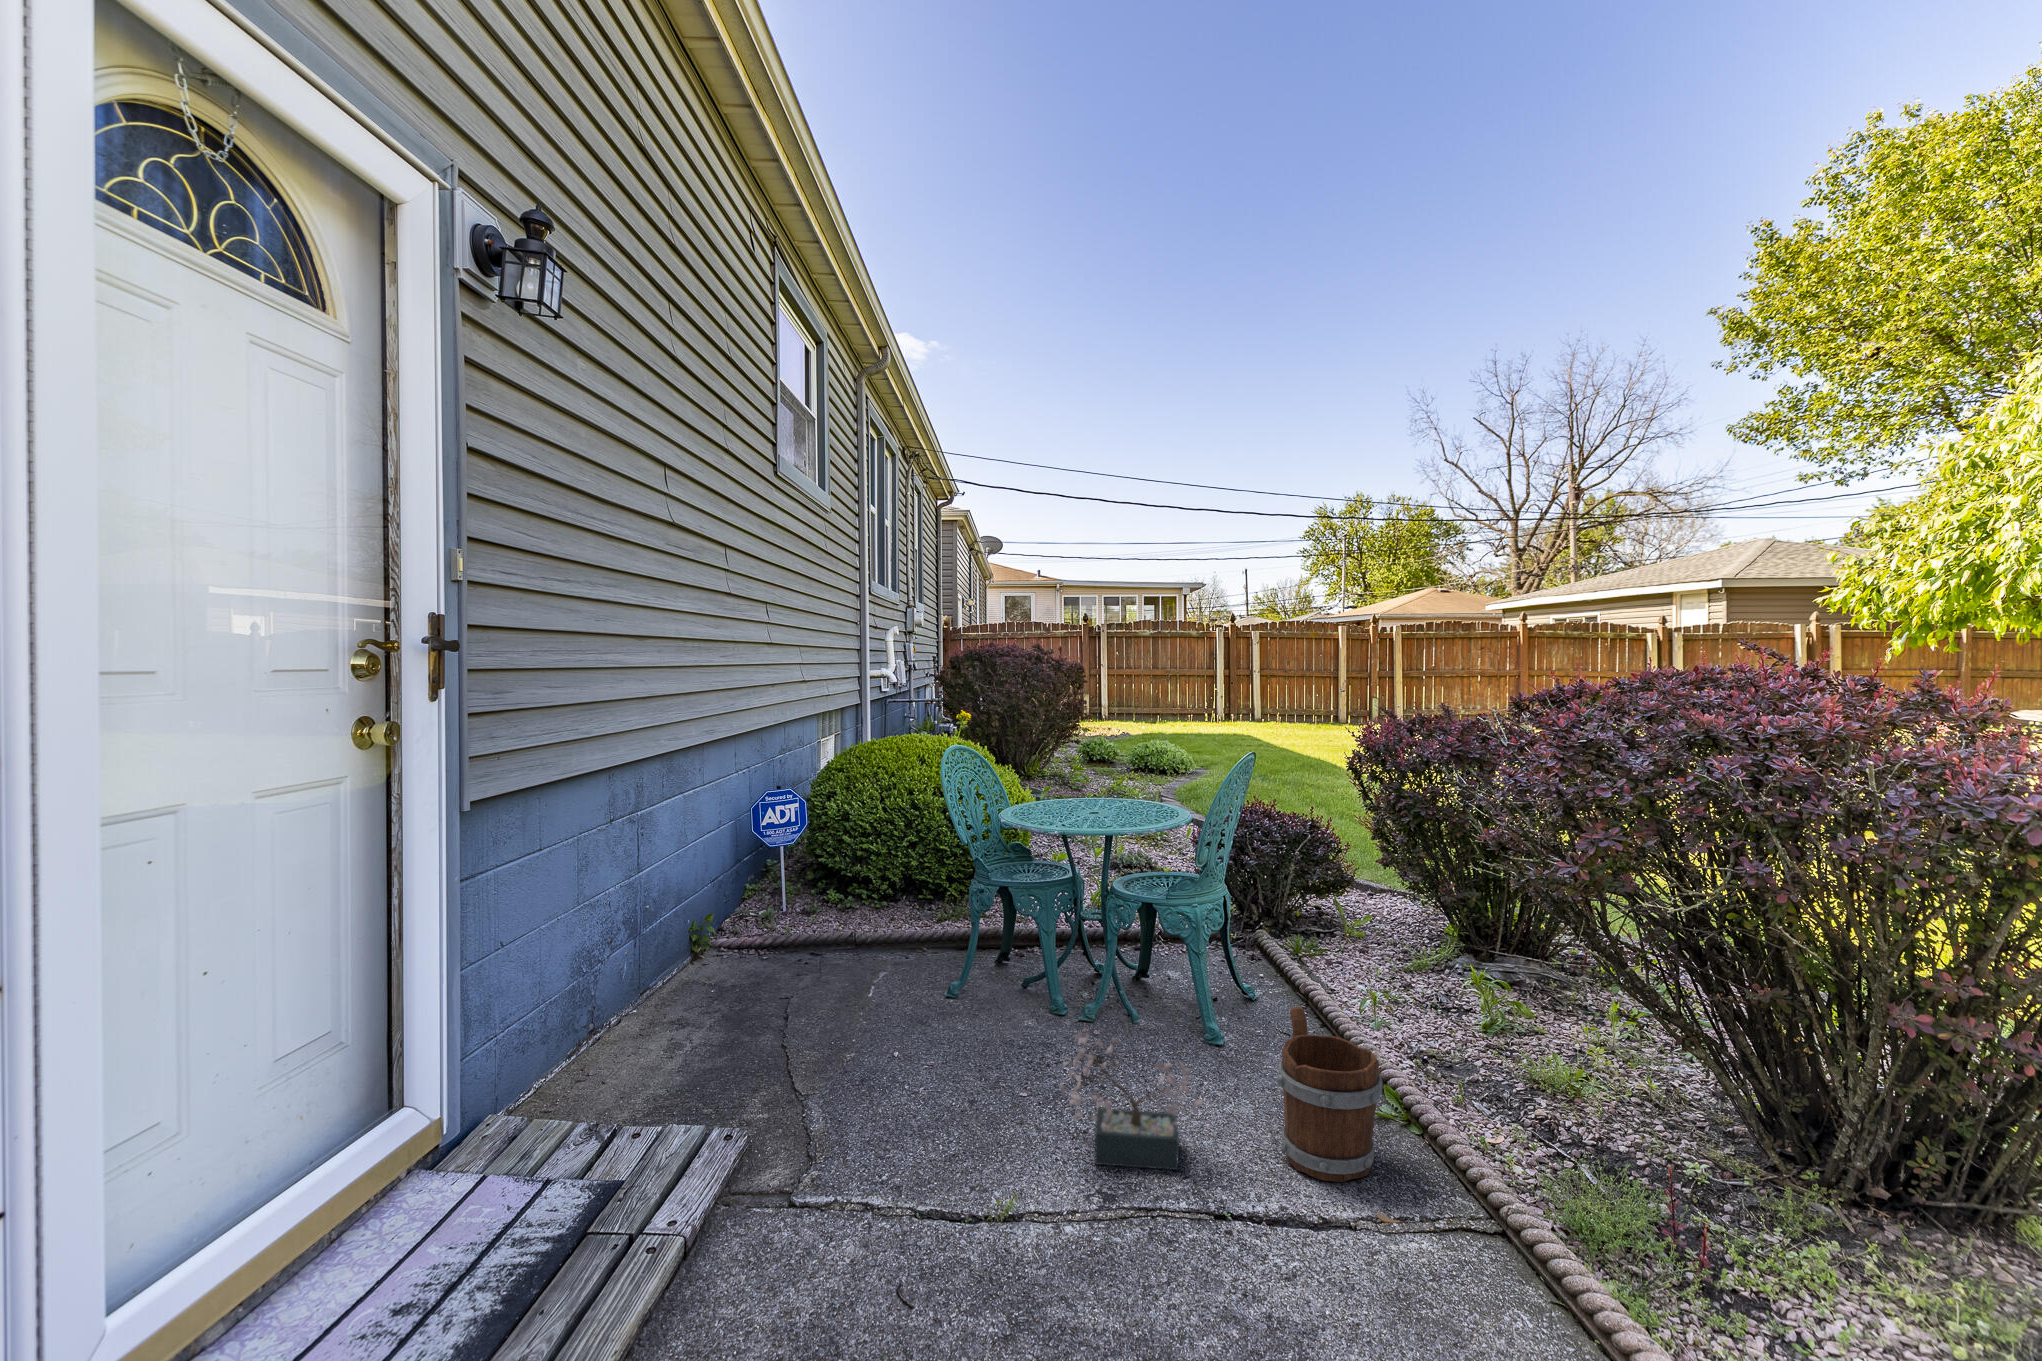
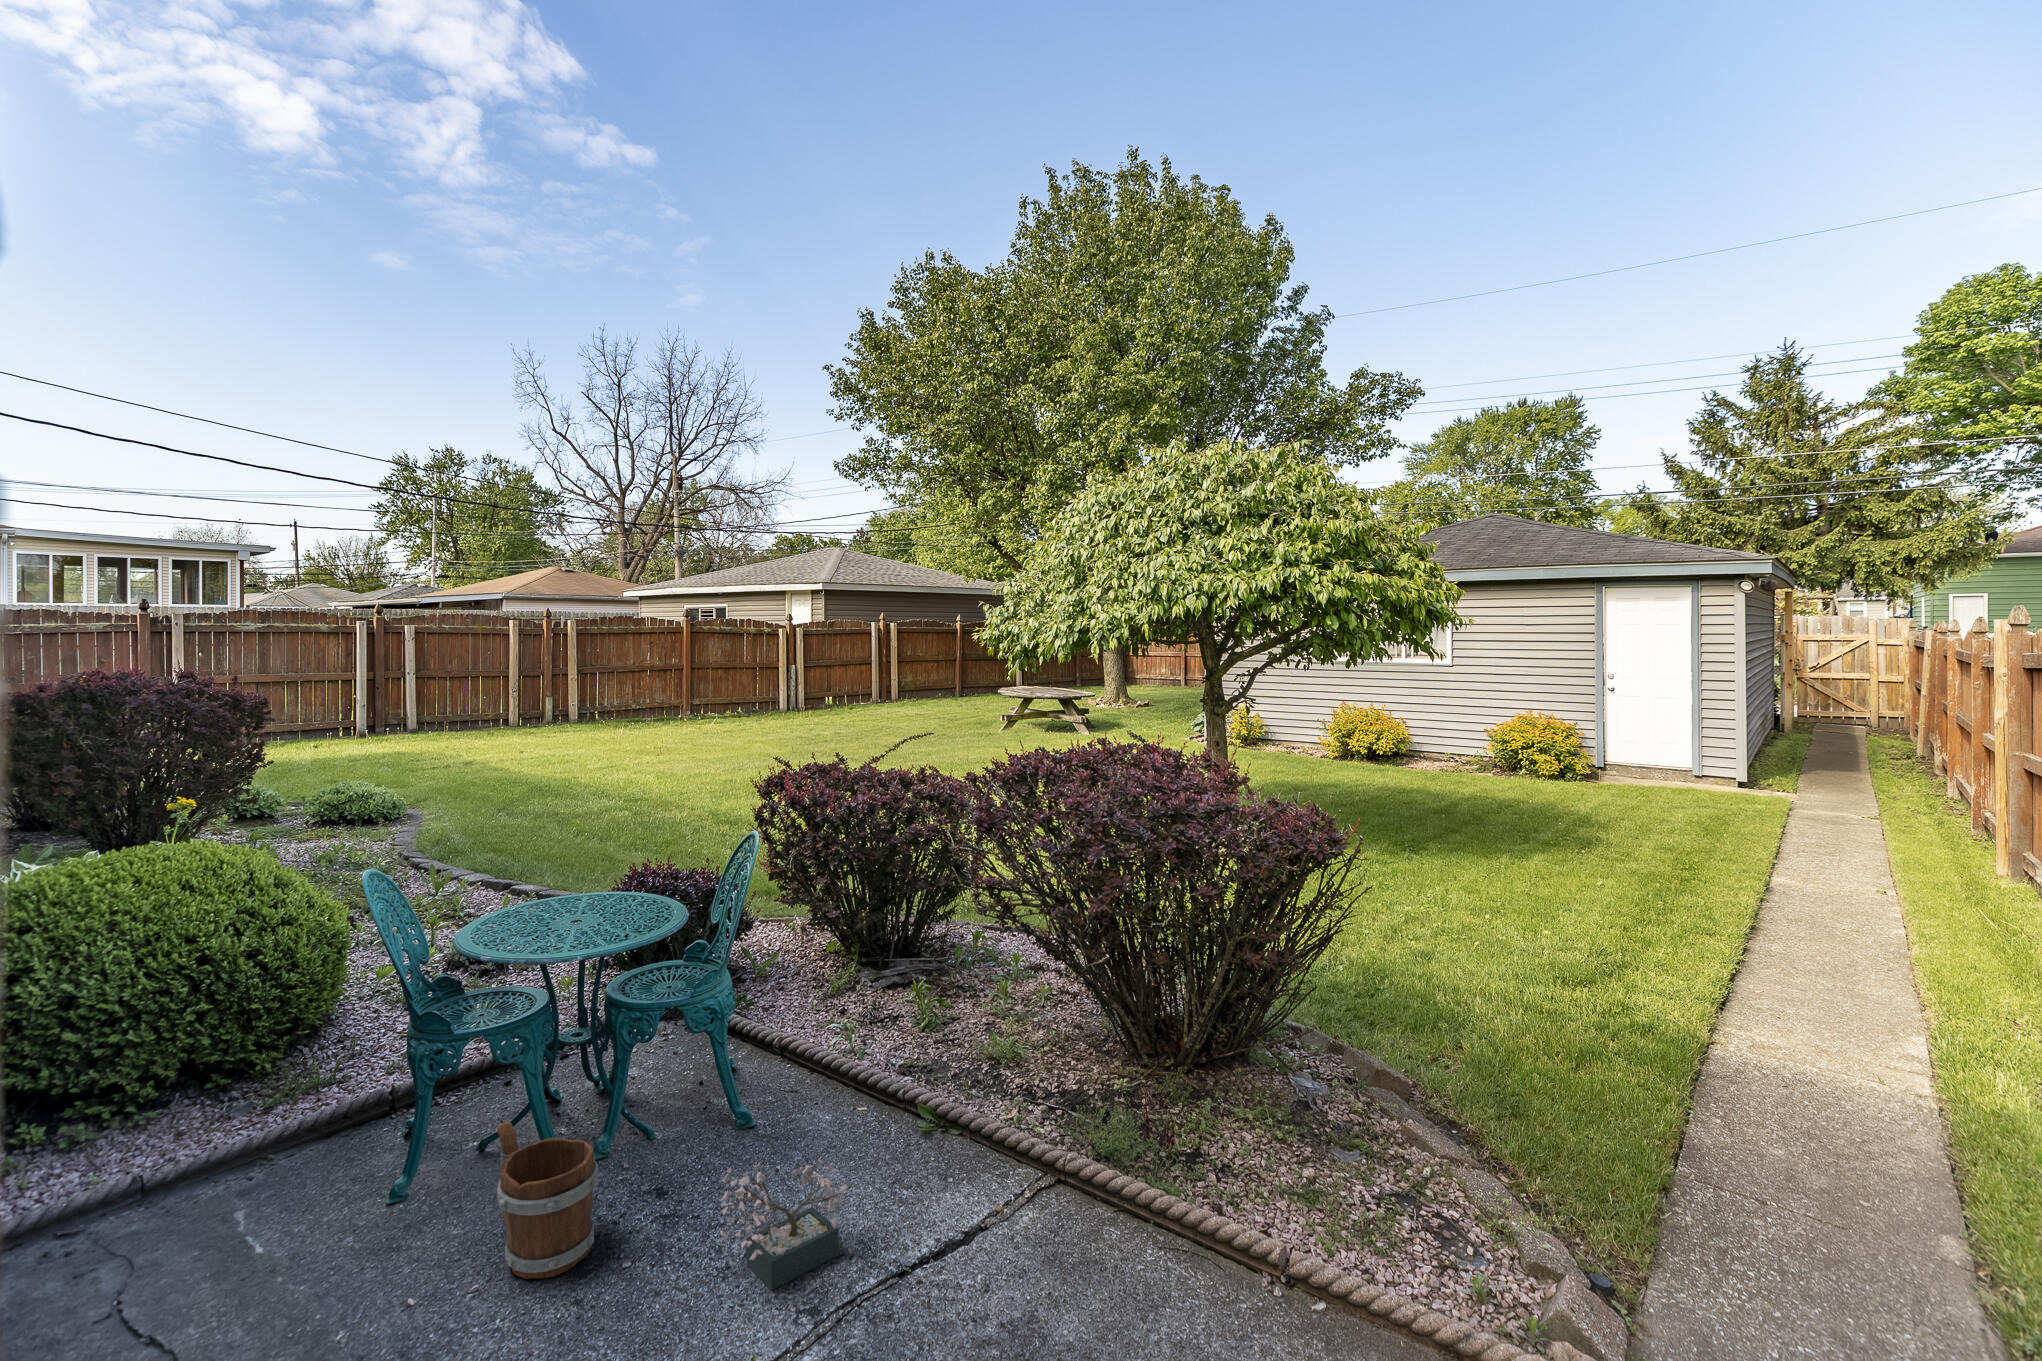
bucket: present [1277,1007,1382,1182] -> present [497,1122,598,1279]

